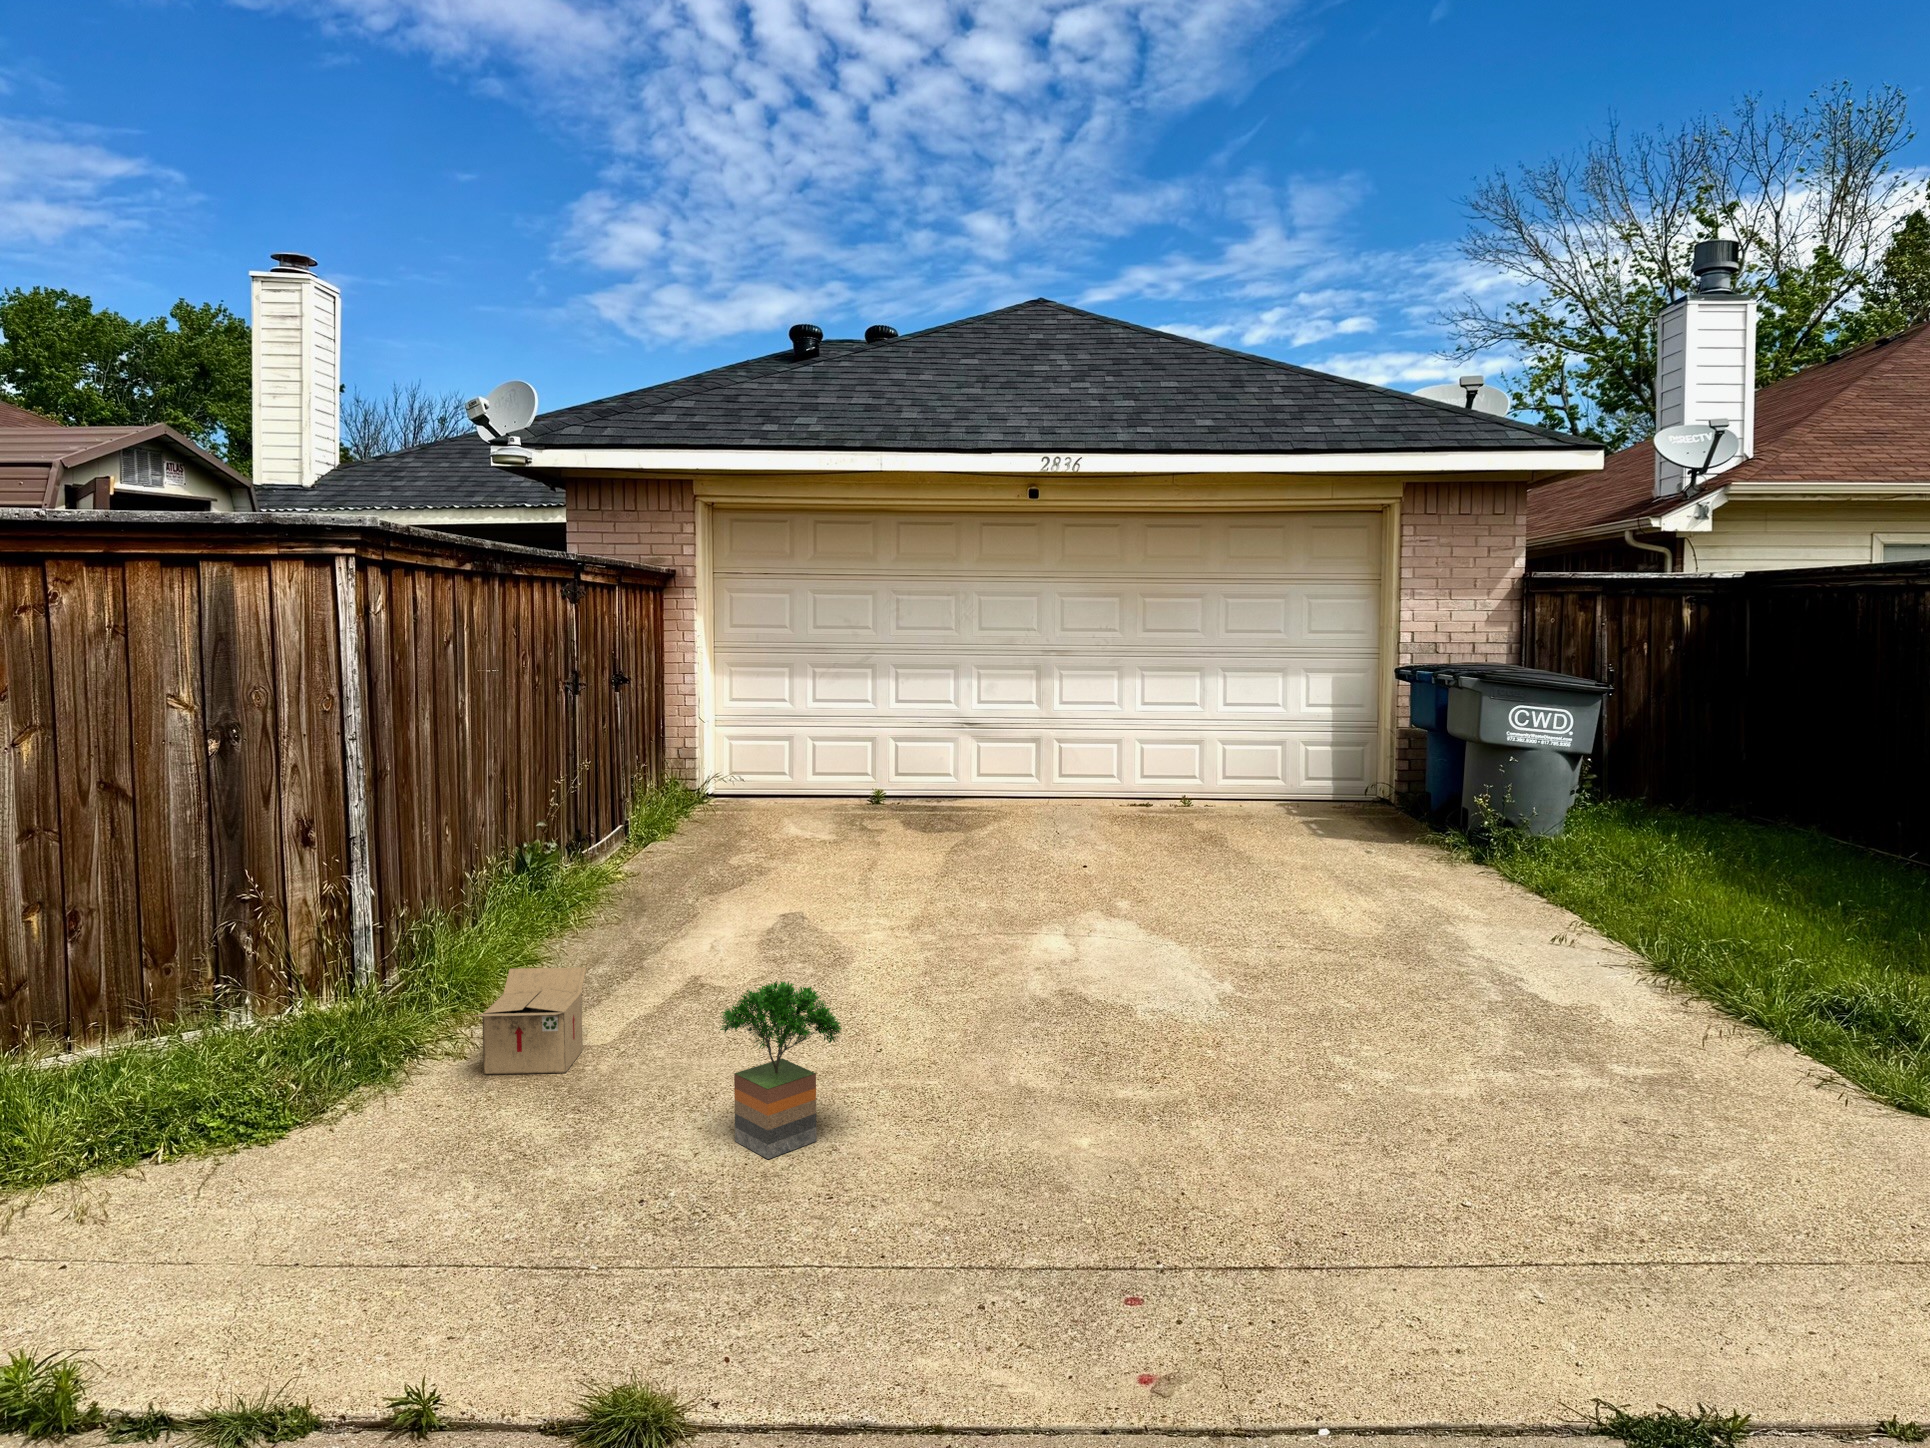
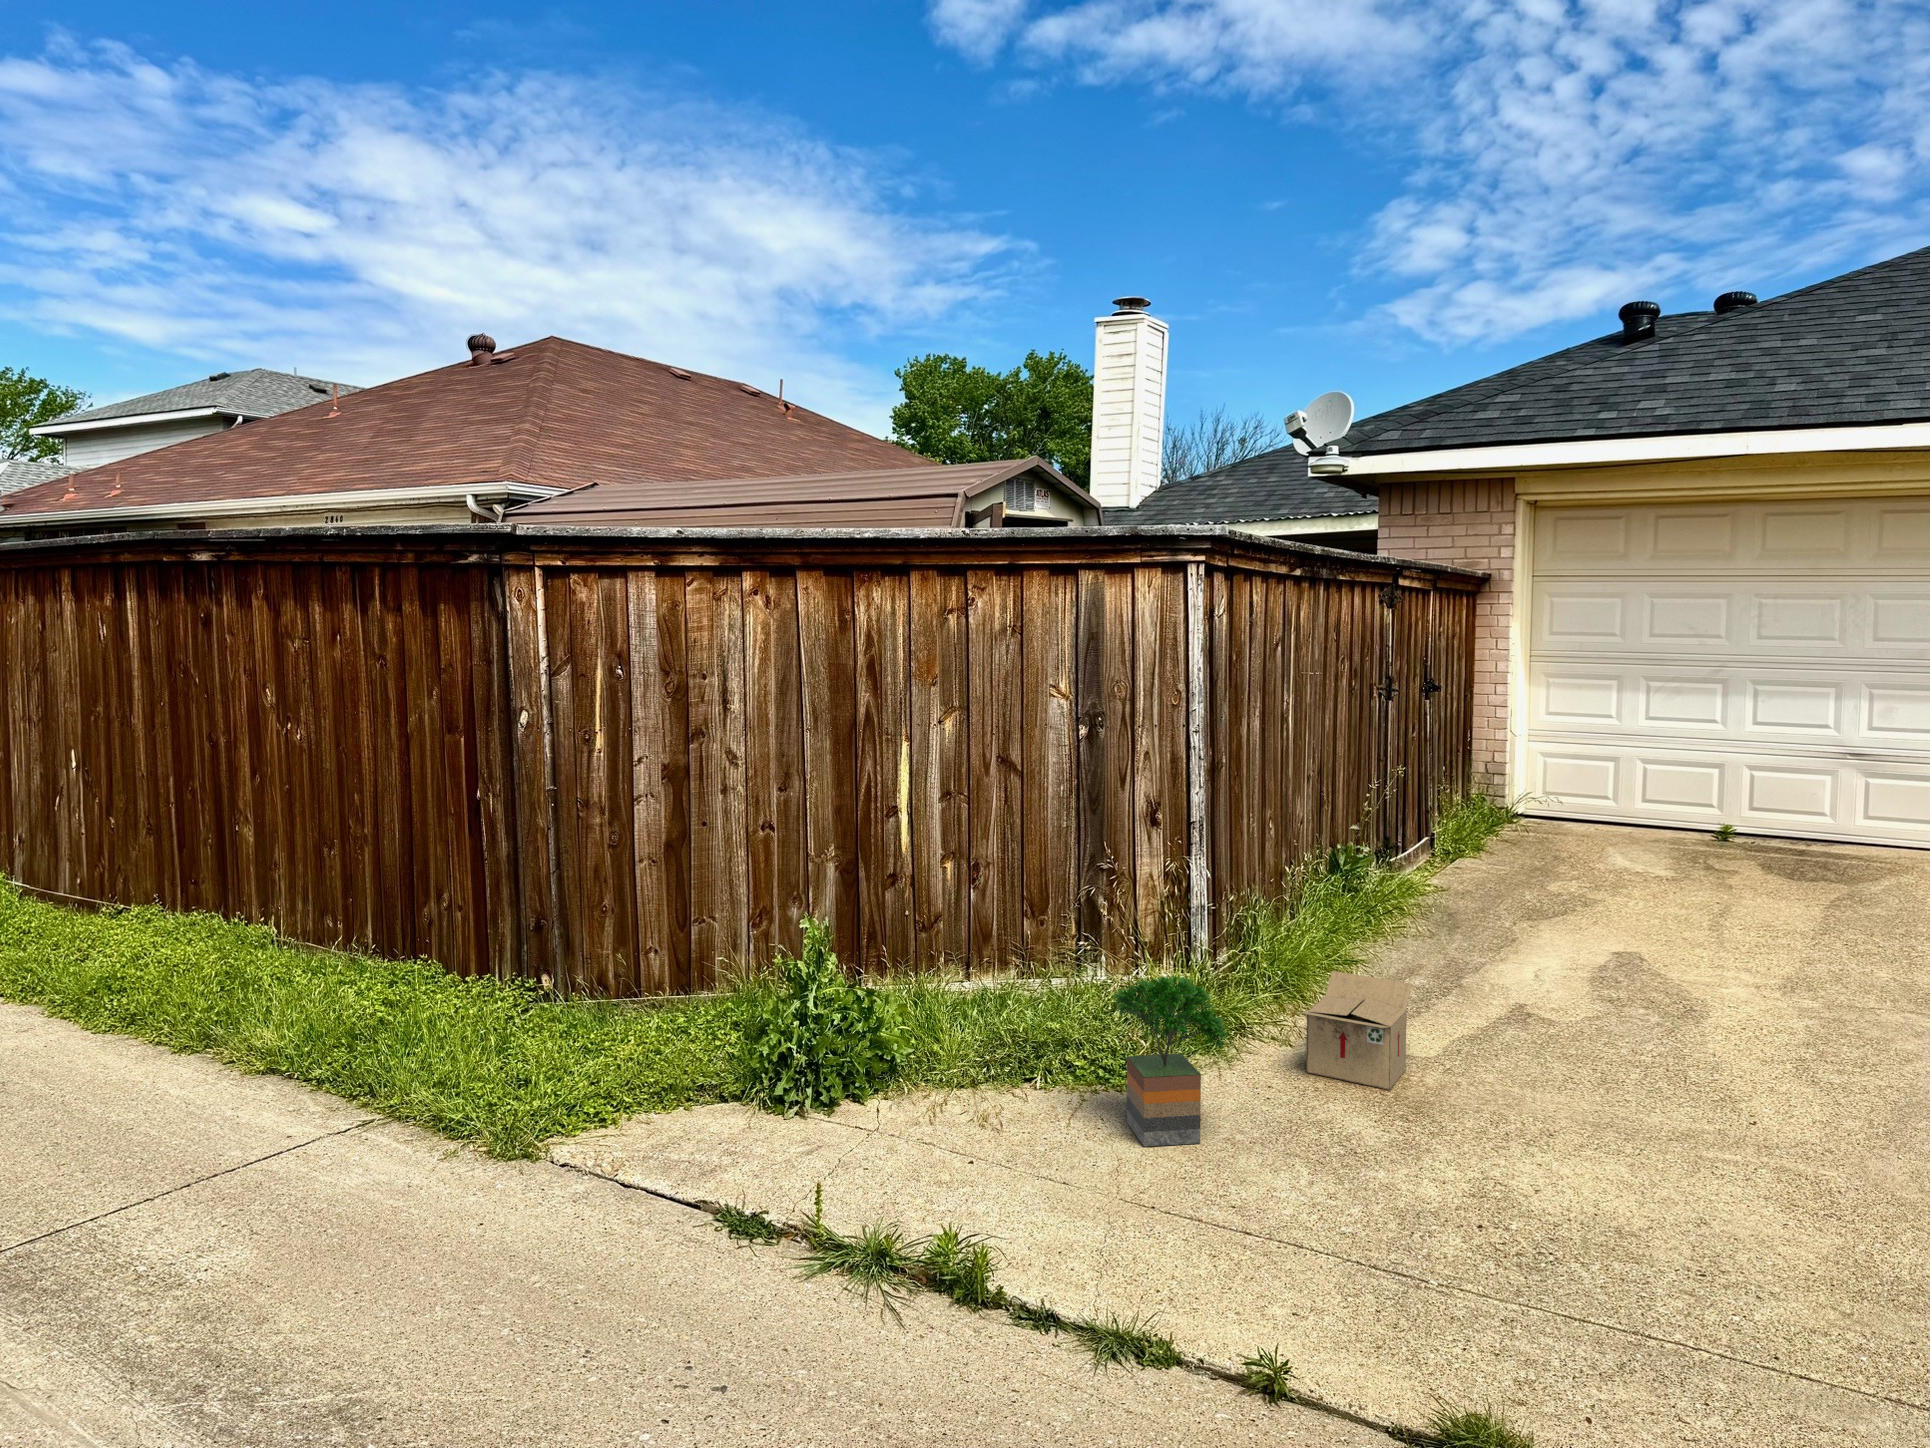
potted tree: present [720,981,842,1159] -> present [1113,975,1227,1147]

